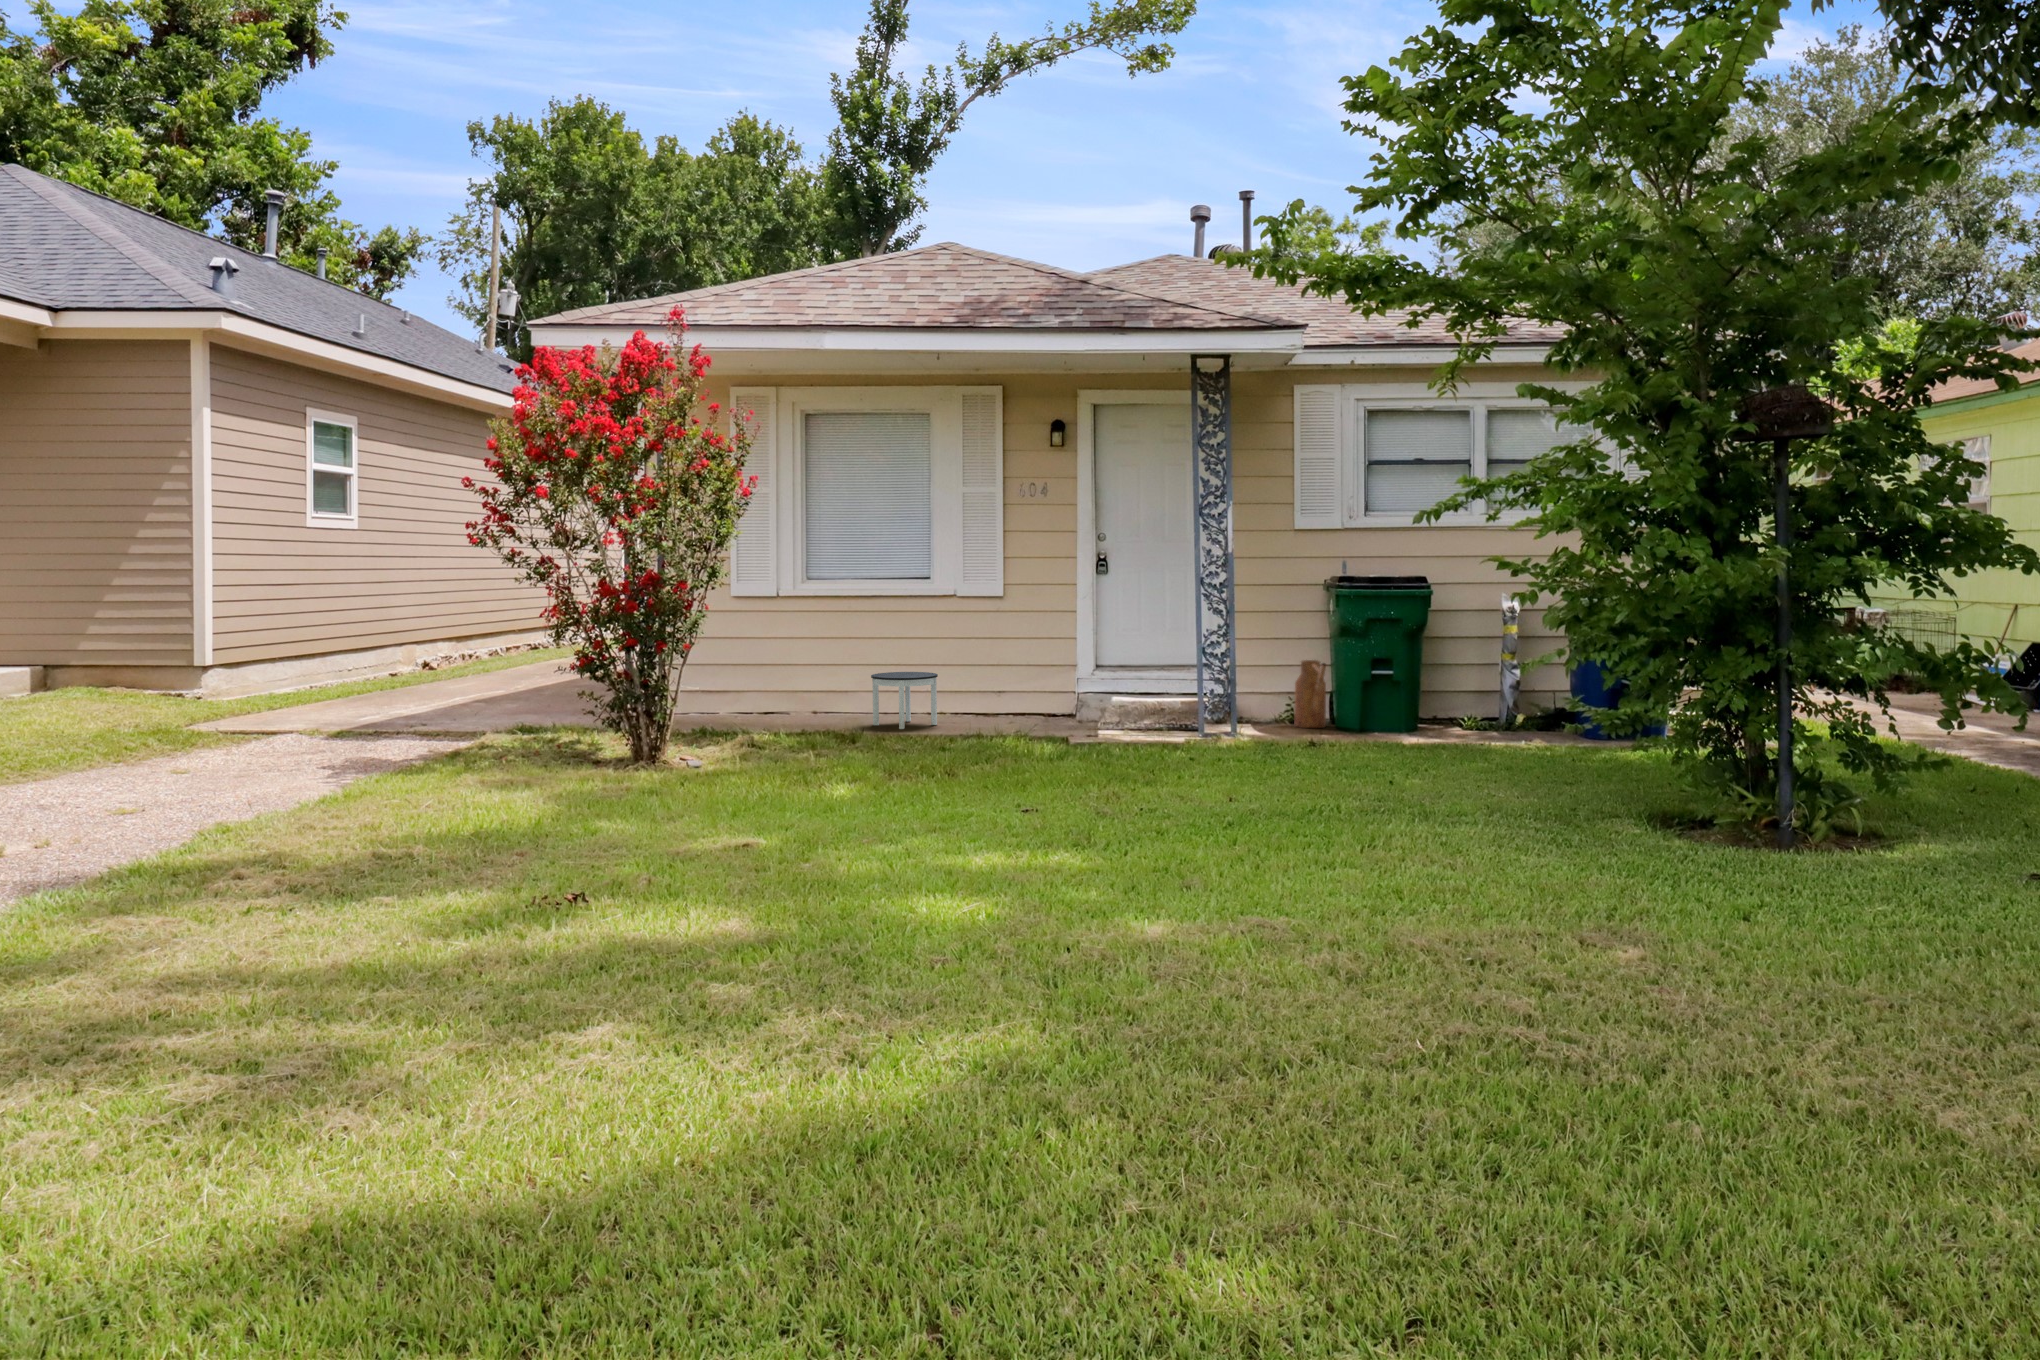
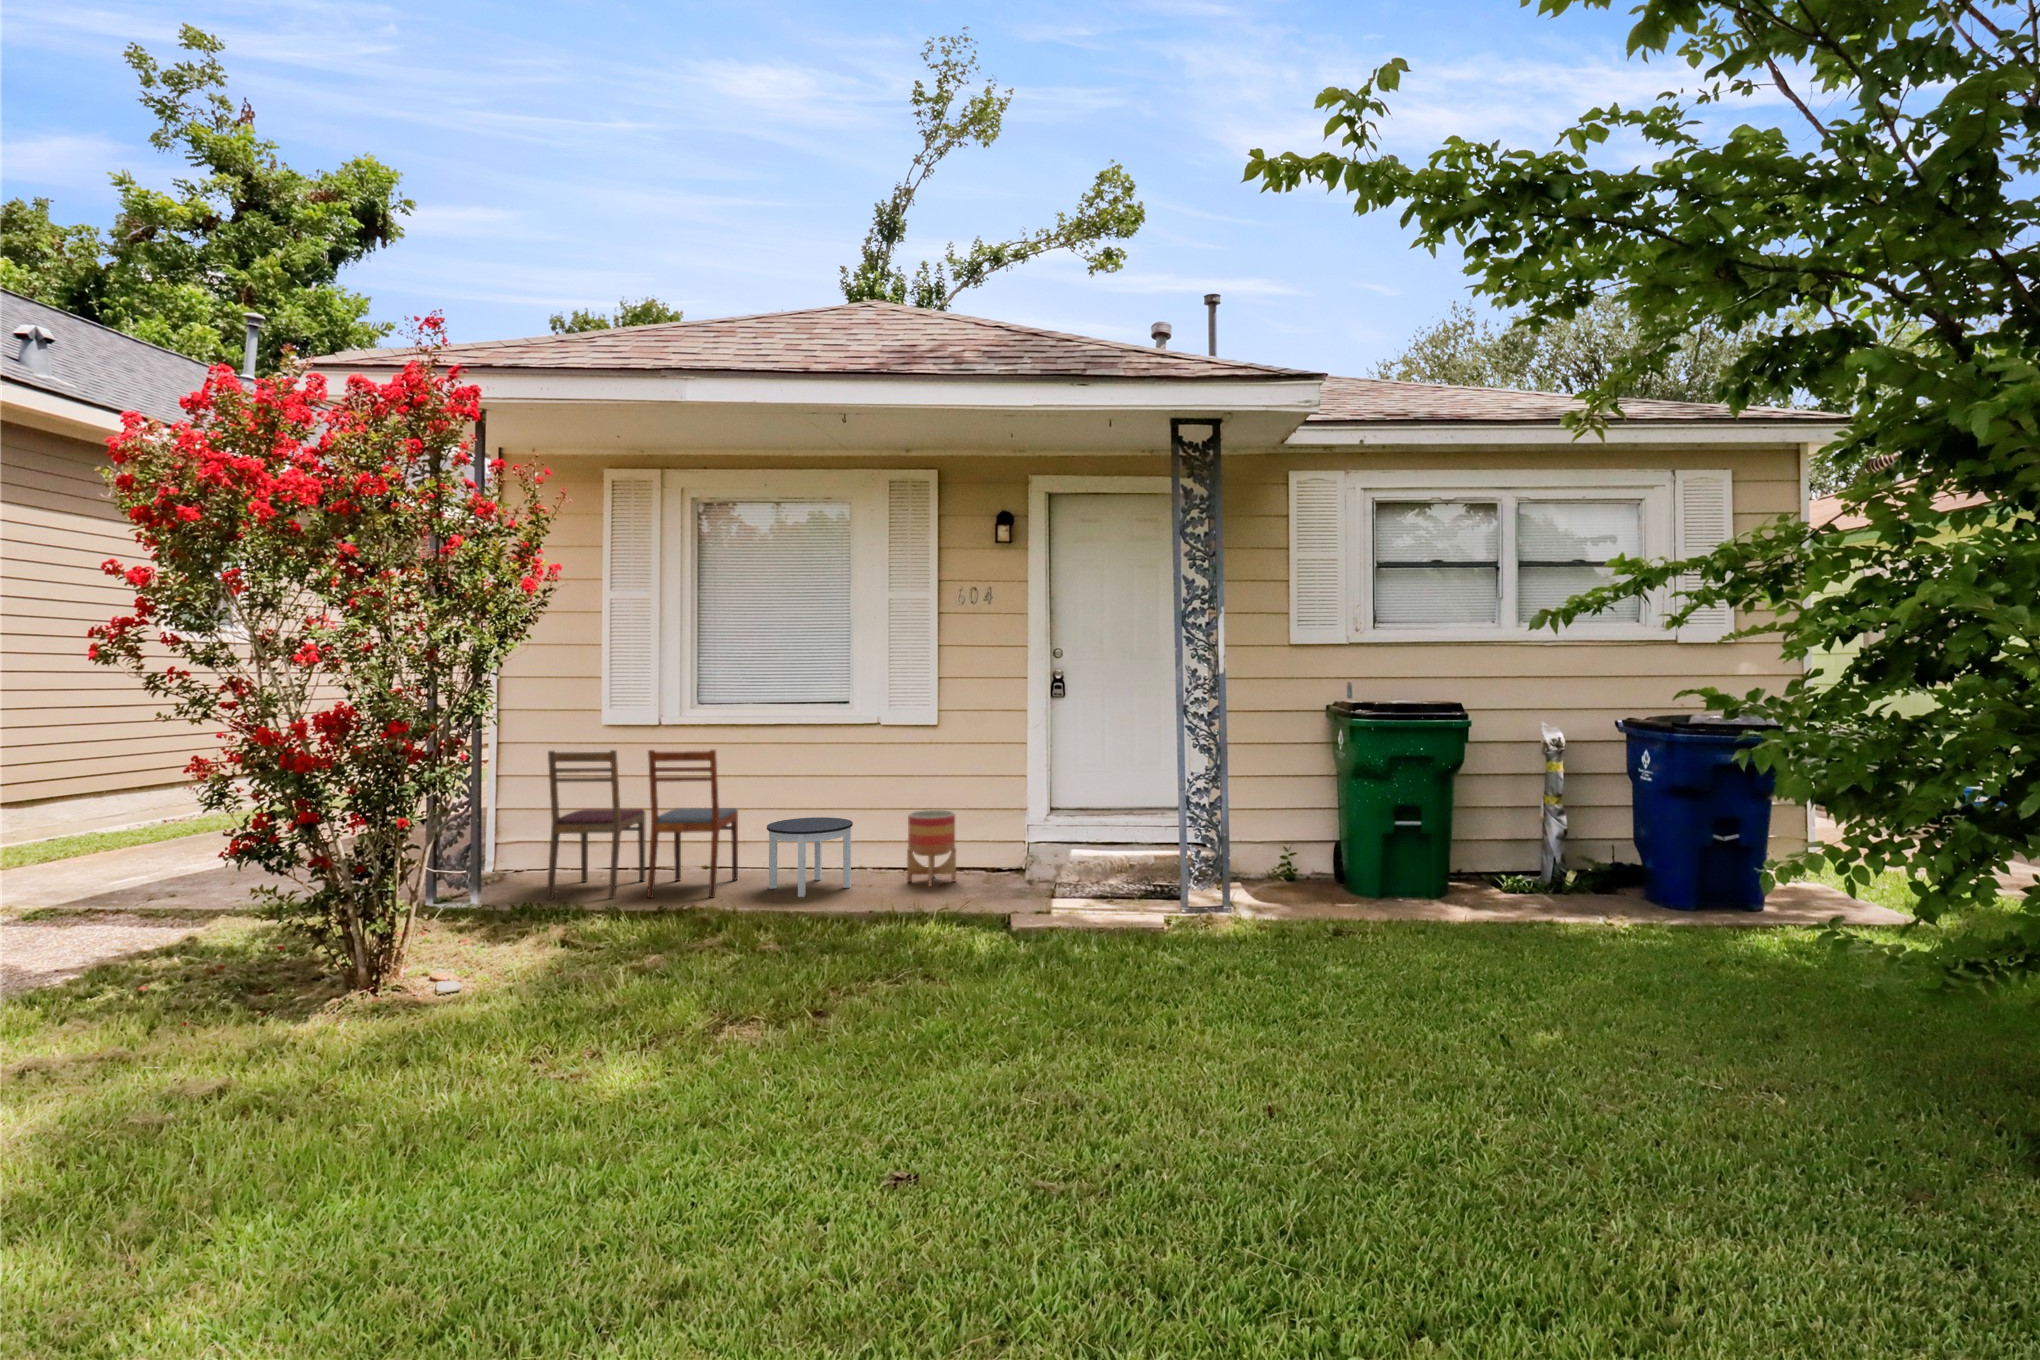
chair: none [705,614,844,730] -> present [547,750,738,900]
watering can: present [1294,660,1326,728] -> none [1297,805,1342,893]
planter: none [980,666,1020,725] -> present [907,810,956,887]

